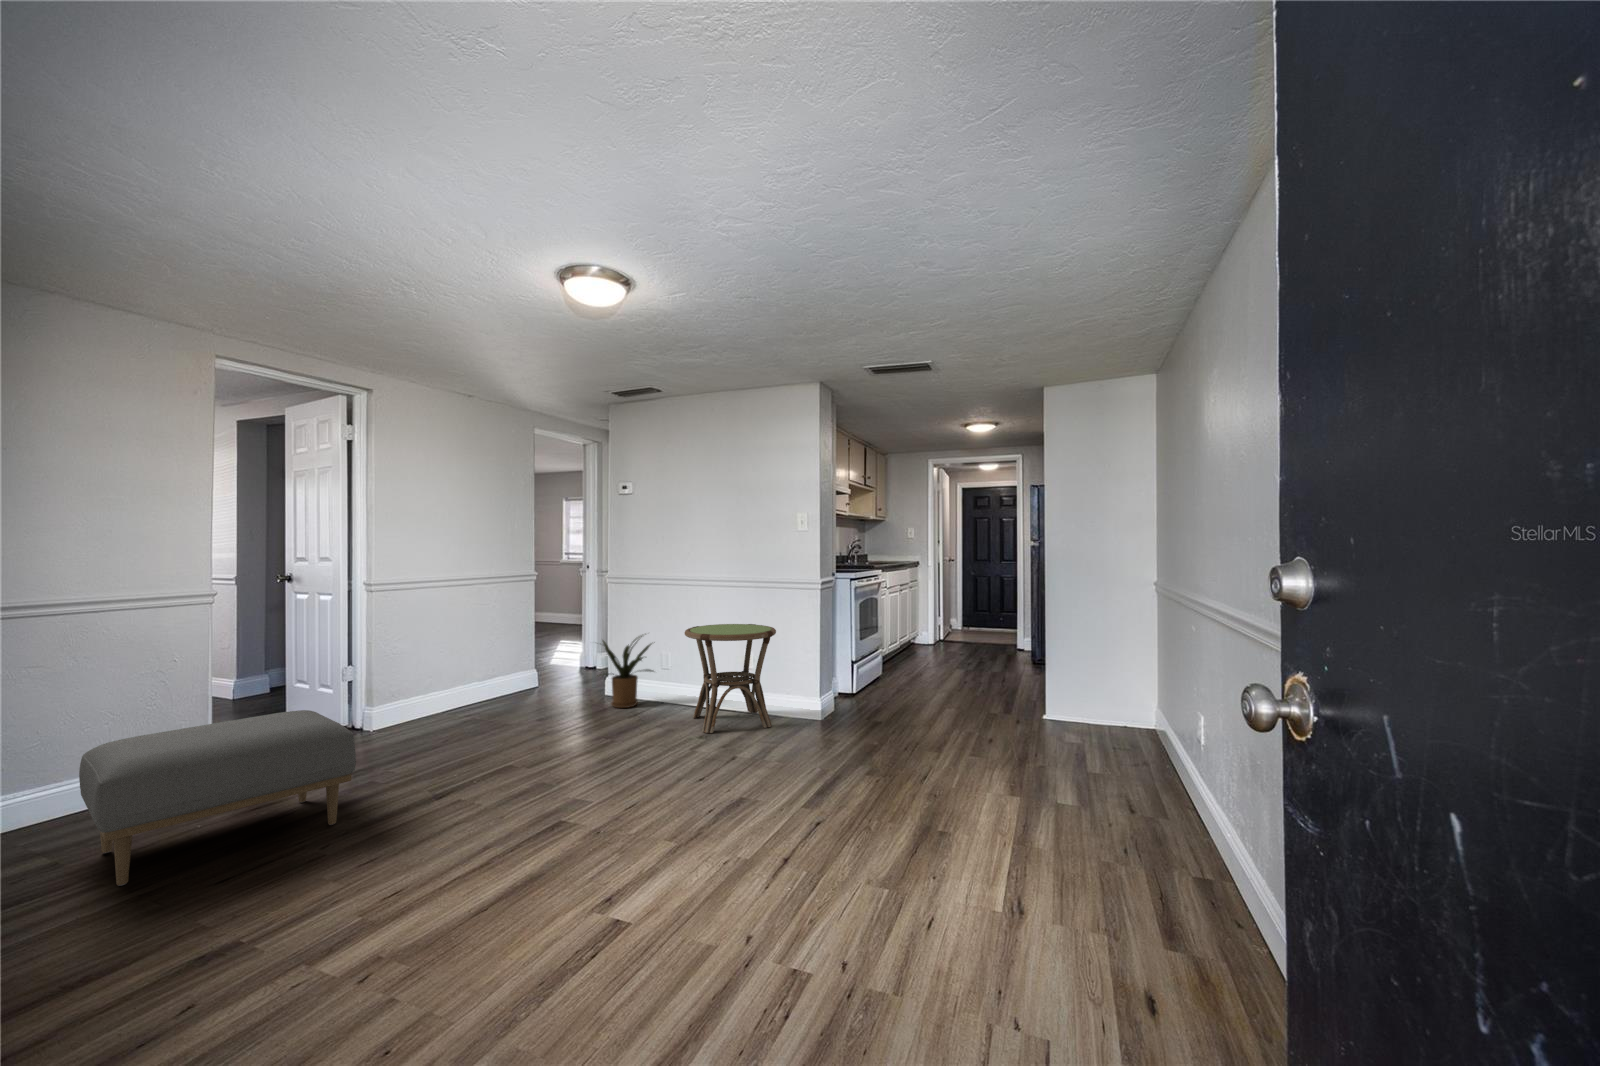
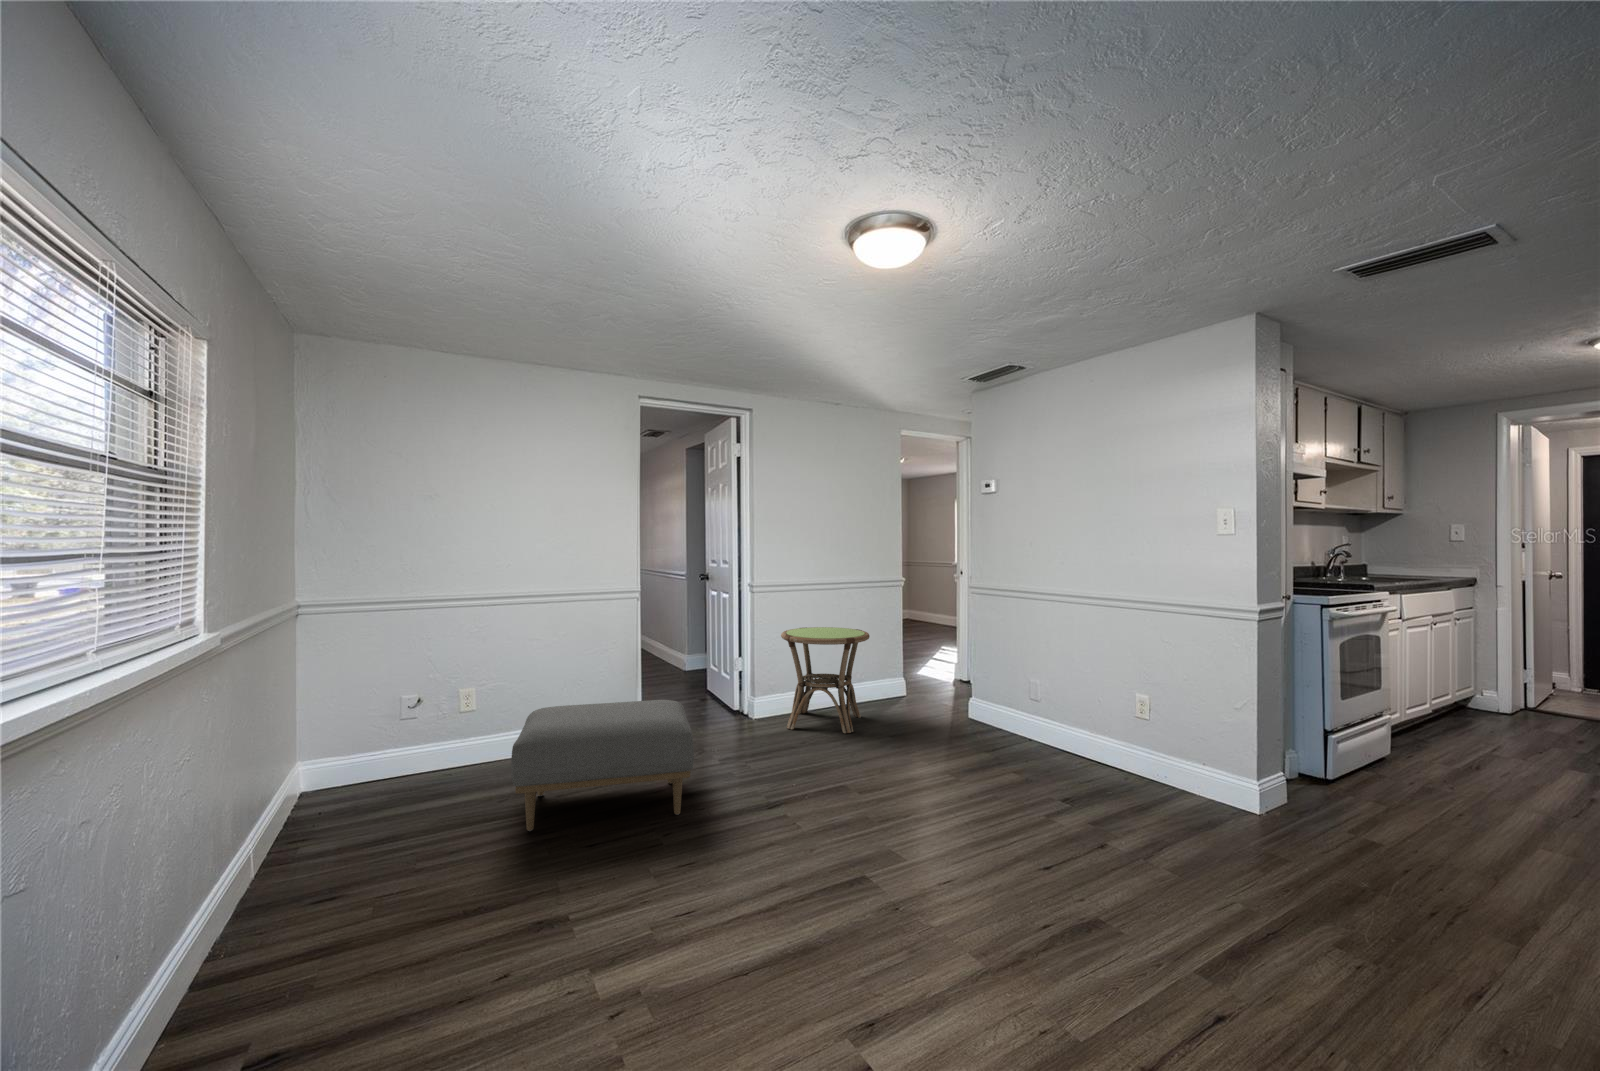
side table: present [685,624,776,733] -> present [781,627,870,733]
house plant: present [597,636,653,708] -> none [949,654,1026,739]

